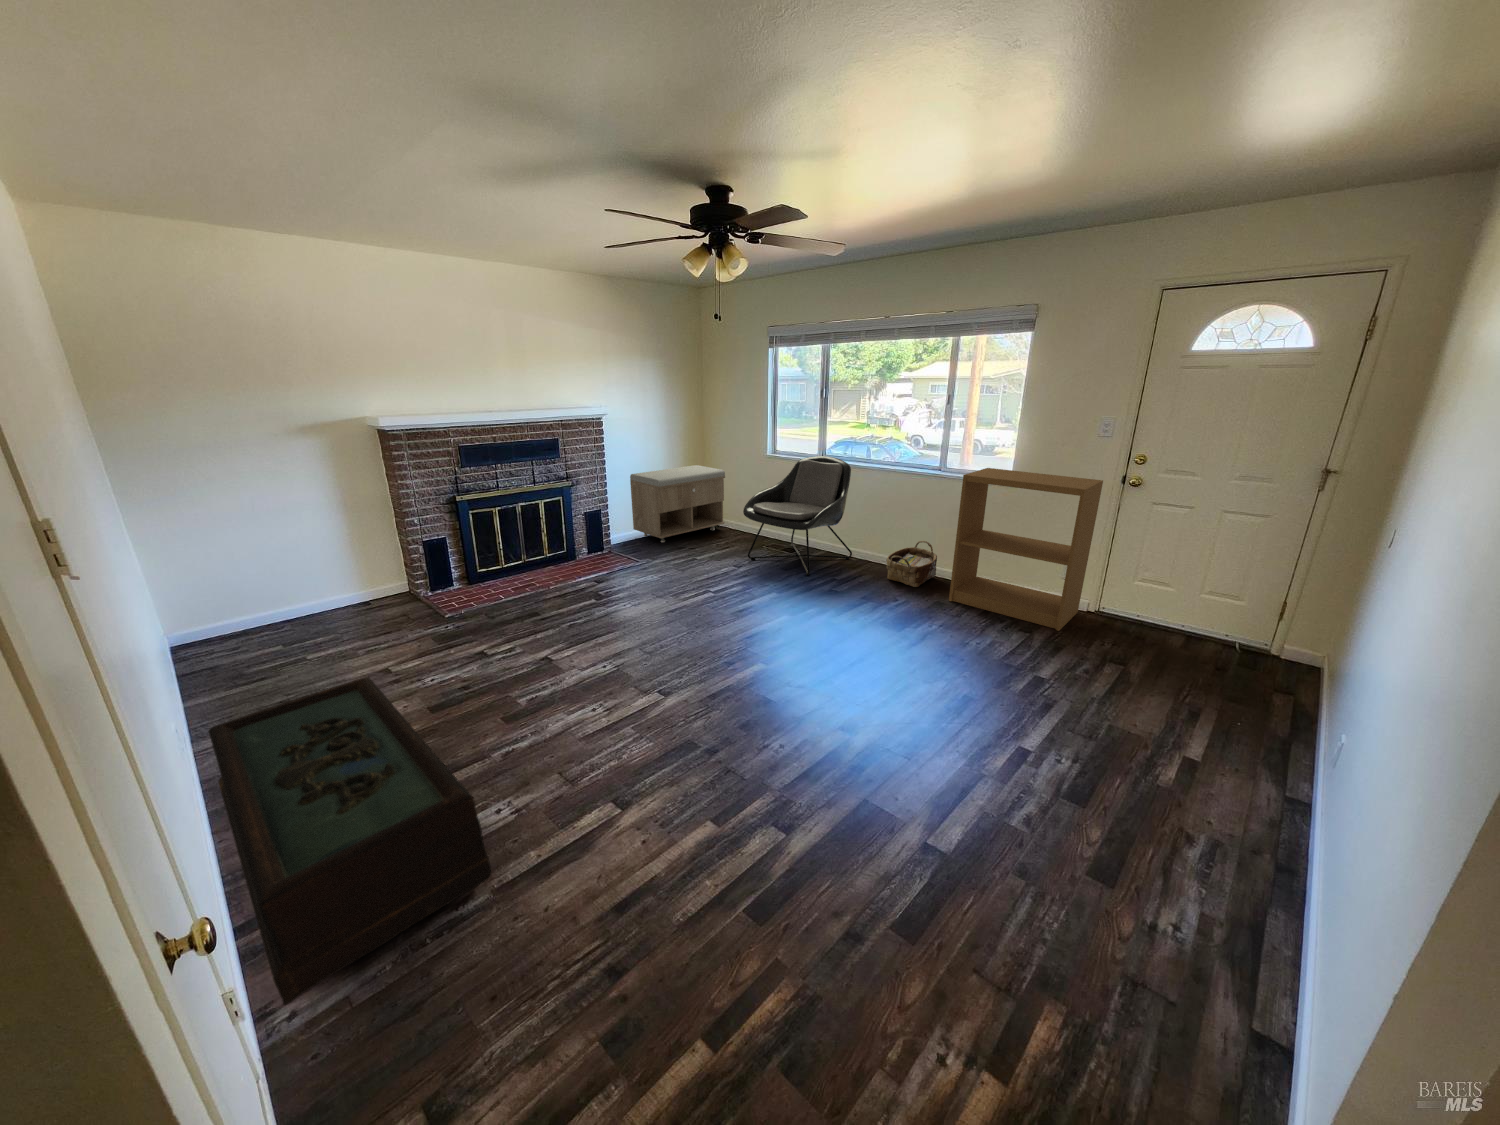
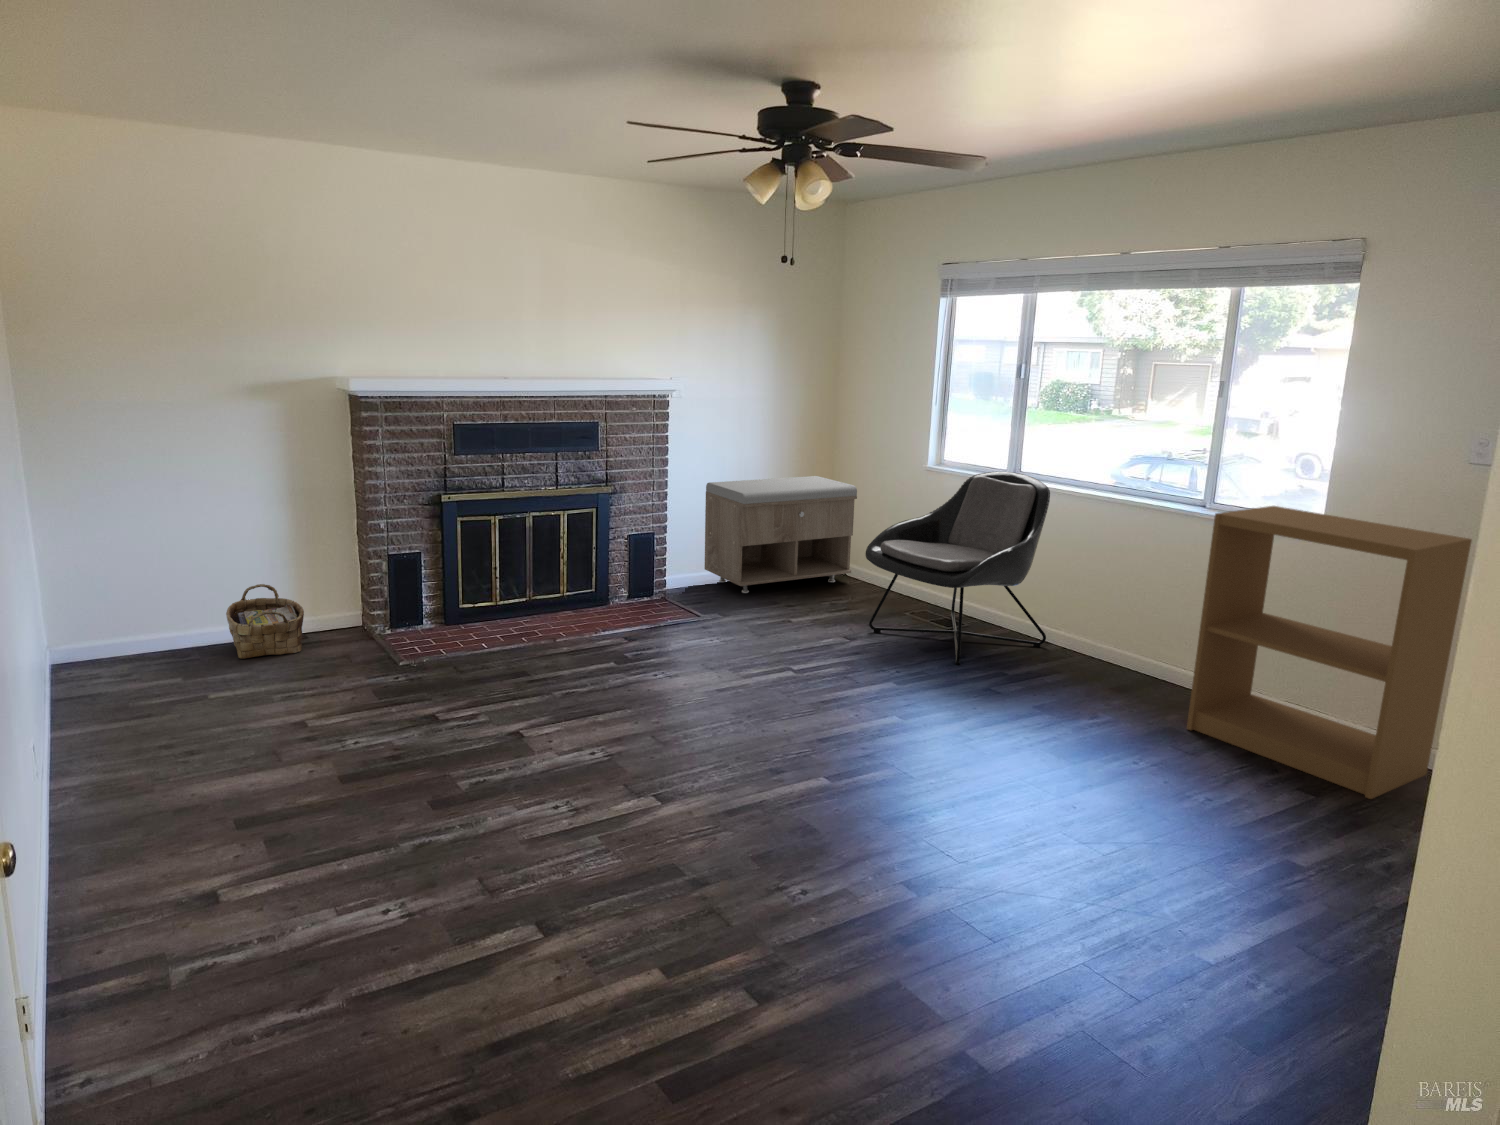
woven basket: present [886,541,937,587] -> present [226,584,304,659]
coffee table: present [208,677,491,1005] -> none [78,712,352,1059]

